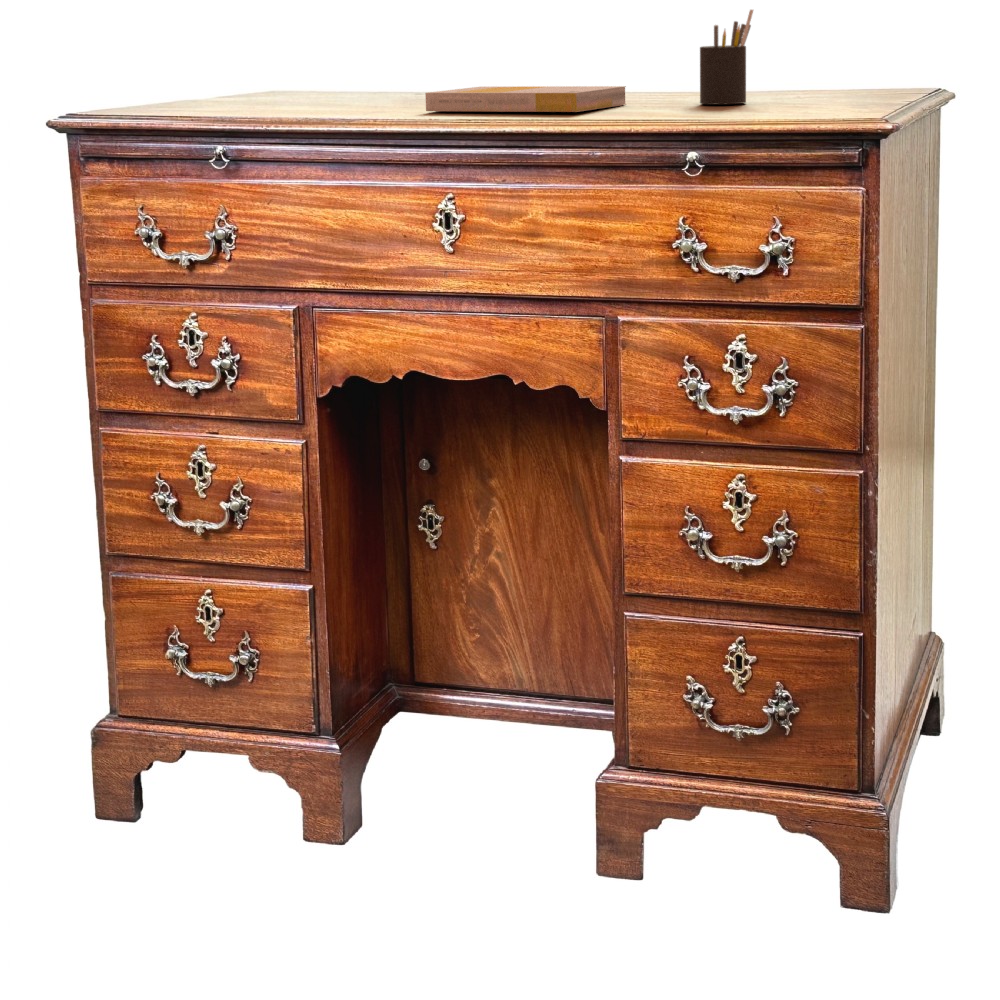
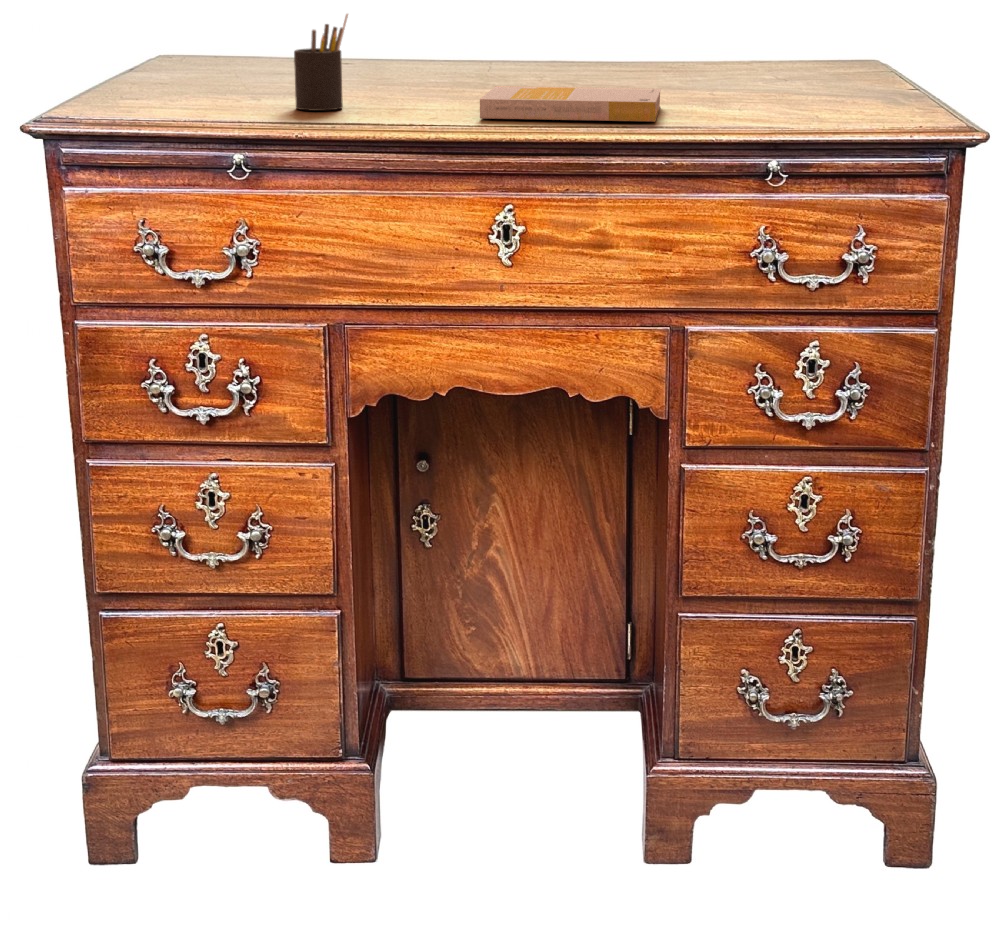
pen holder: present [700,10,753,104] -> present [294,14,348,111]

